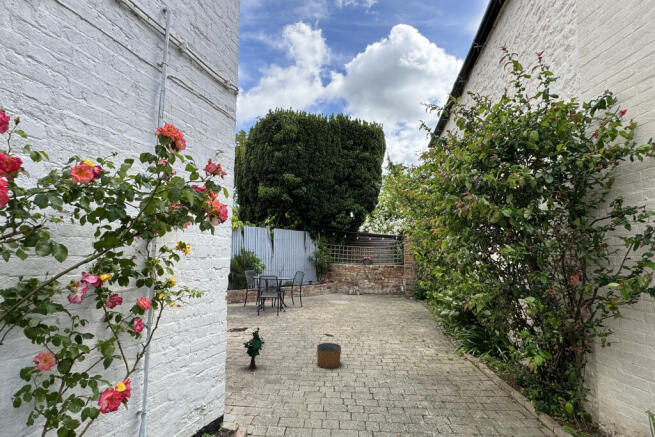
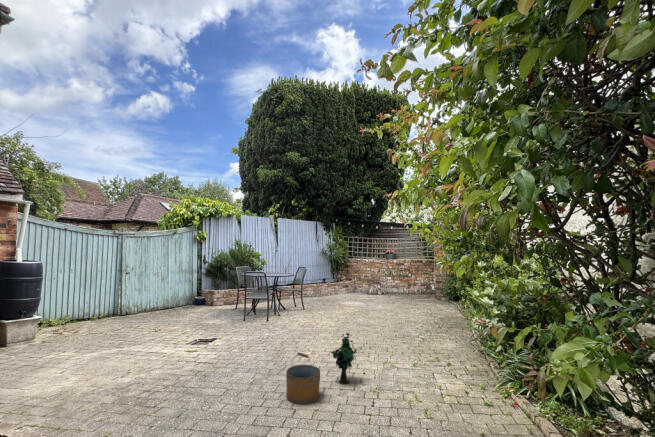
decorative plant: present [243,328,265,369] -> present [331,333,357,384]

